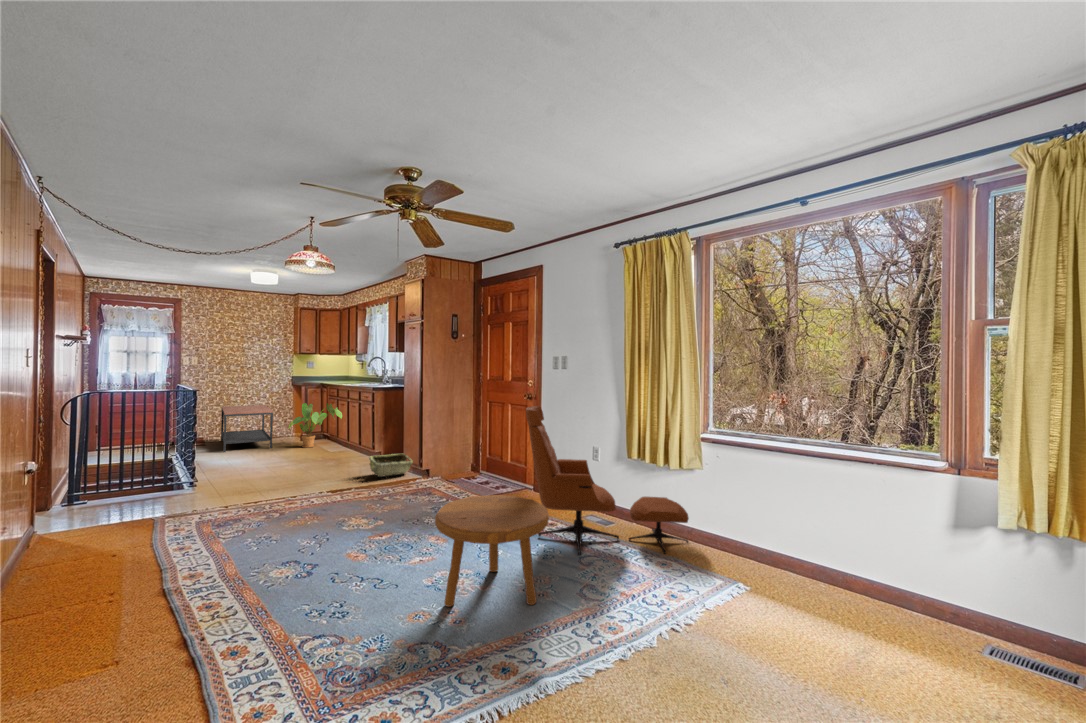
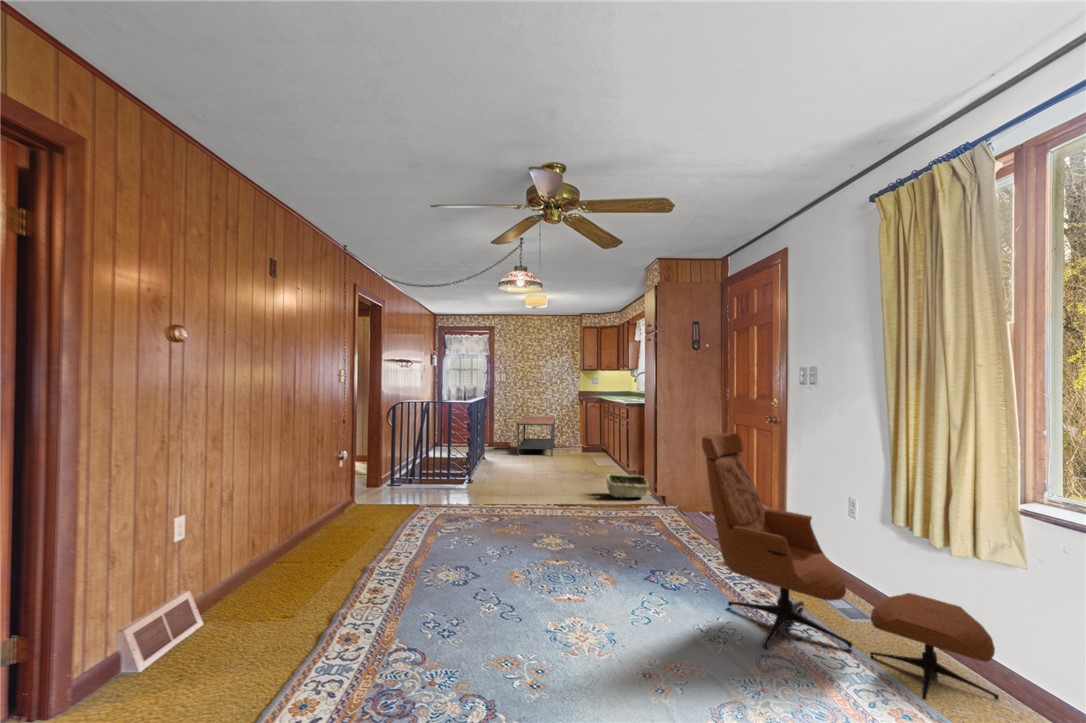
house plant: present [288,403,342,448] -> none [565,417,609,459]
footstool: present [435,495,549,607] -> none [548,532,682,685]

